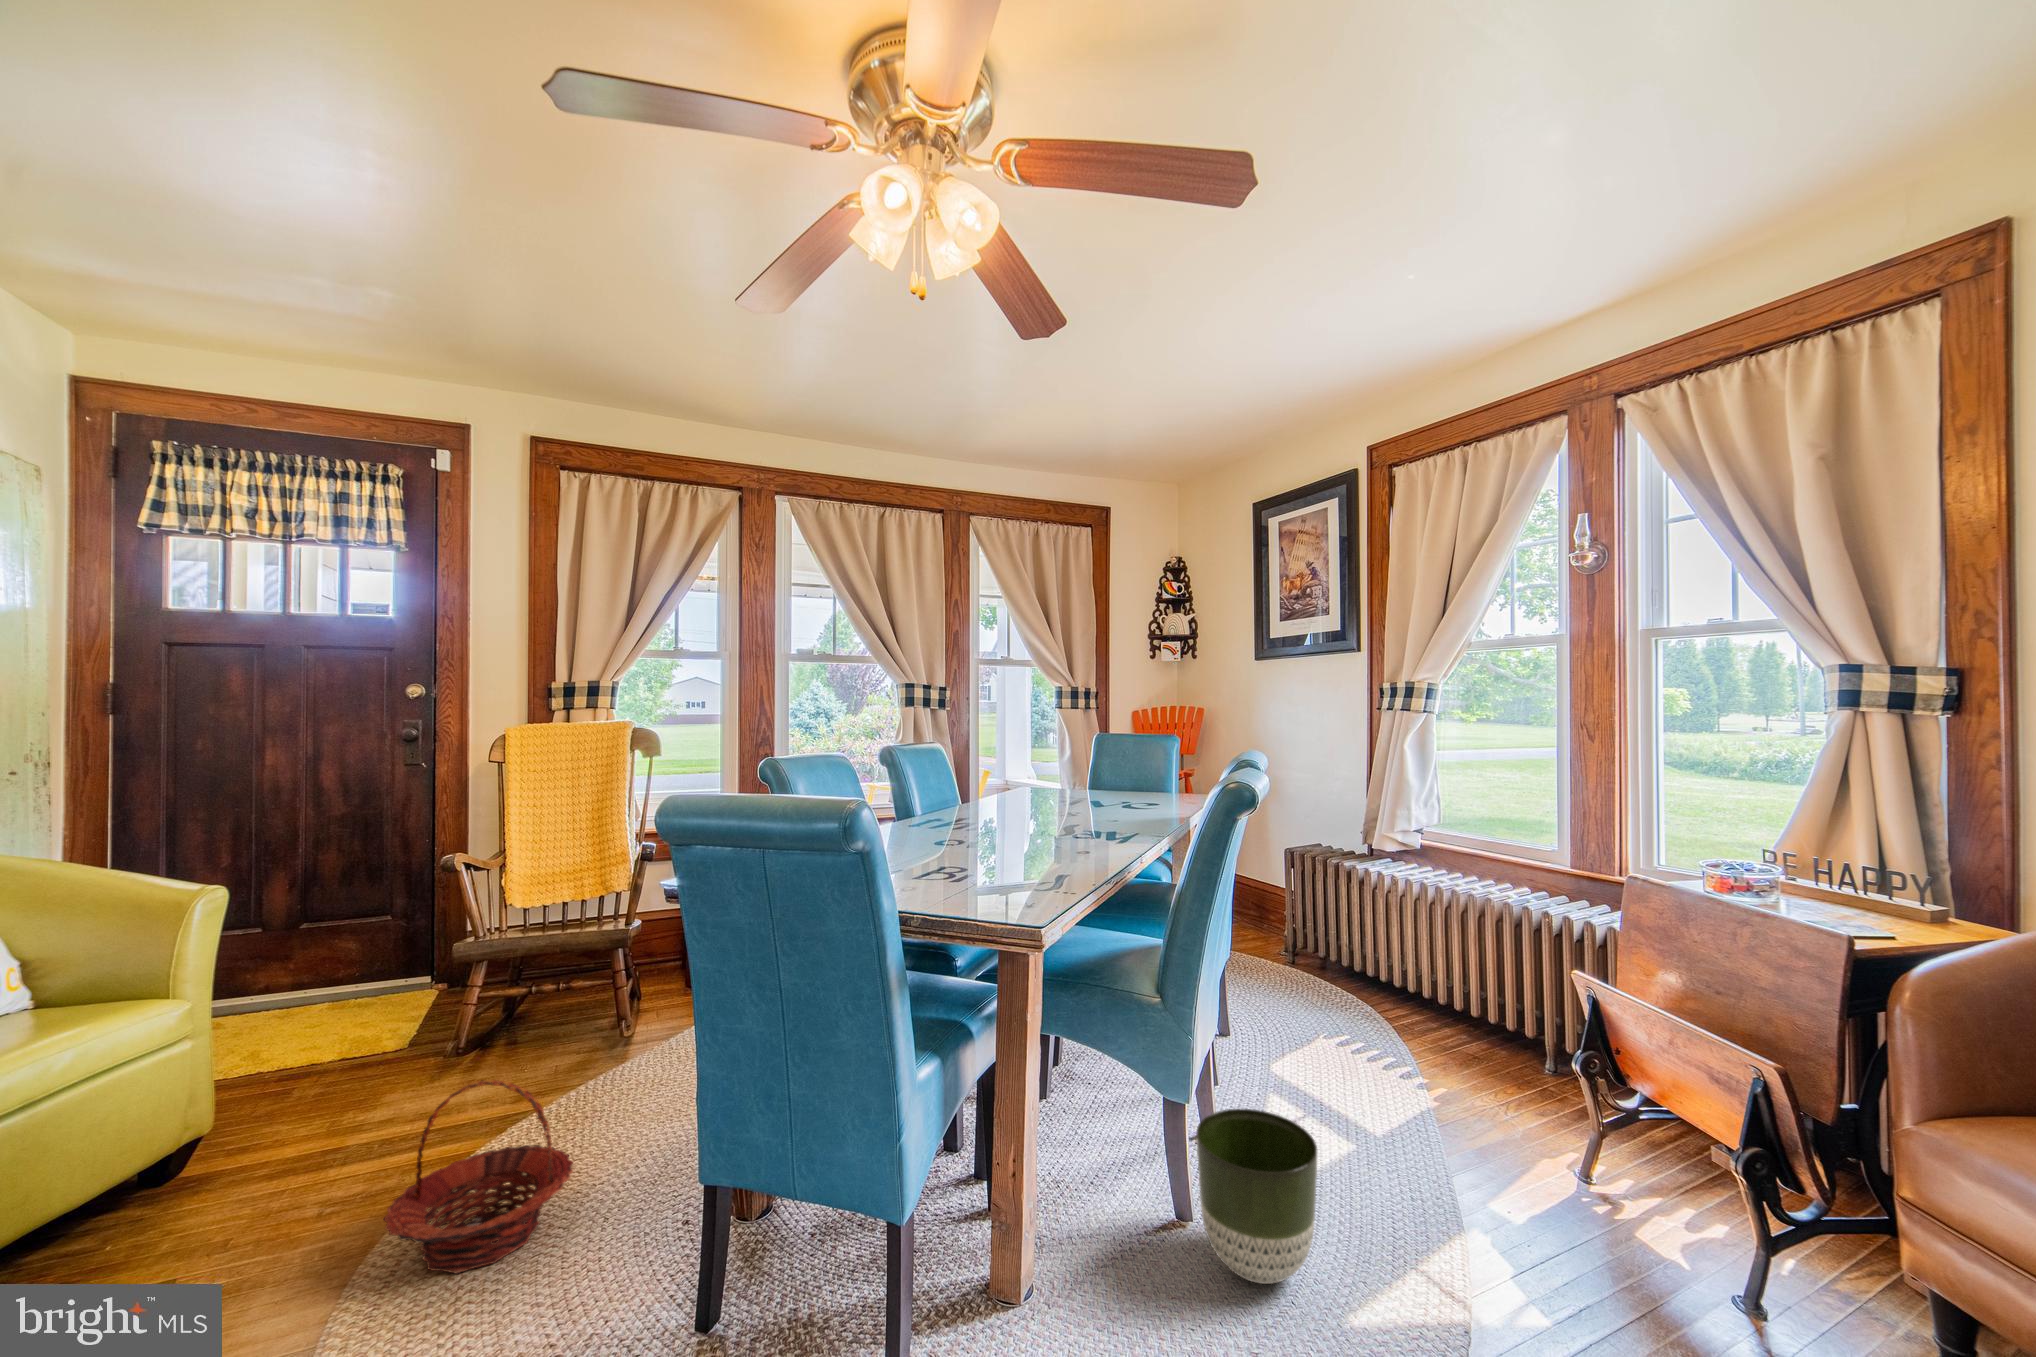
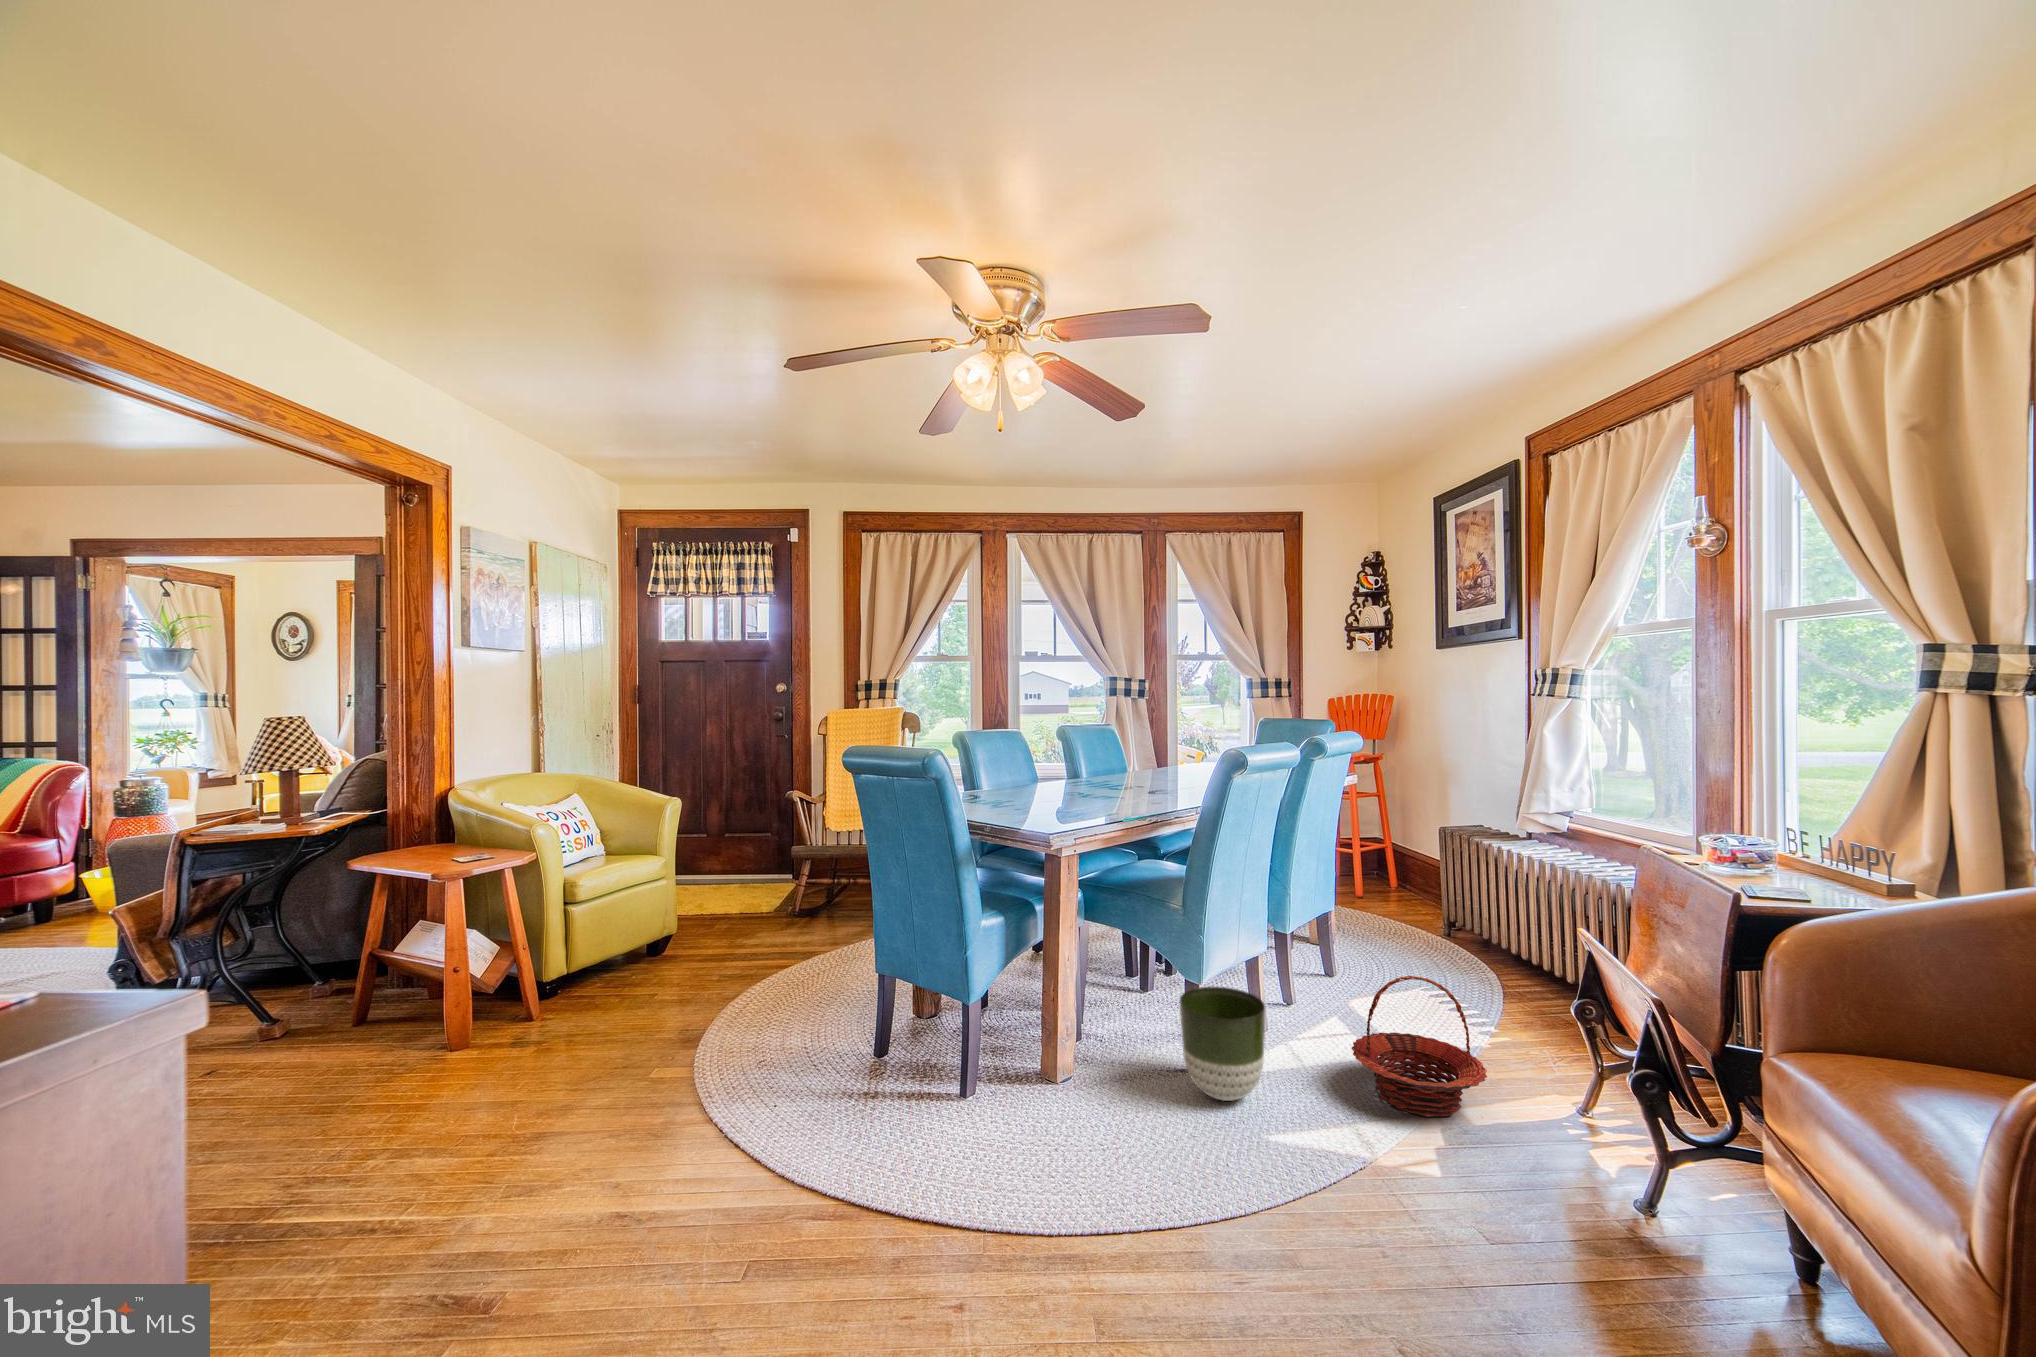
basket: present [384,1080,573,1273] -> present [1351,976,1487,1117]

